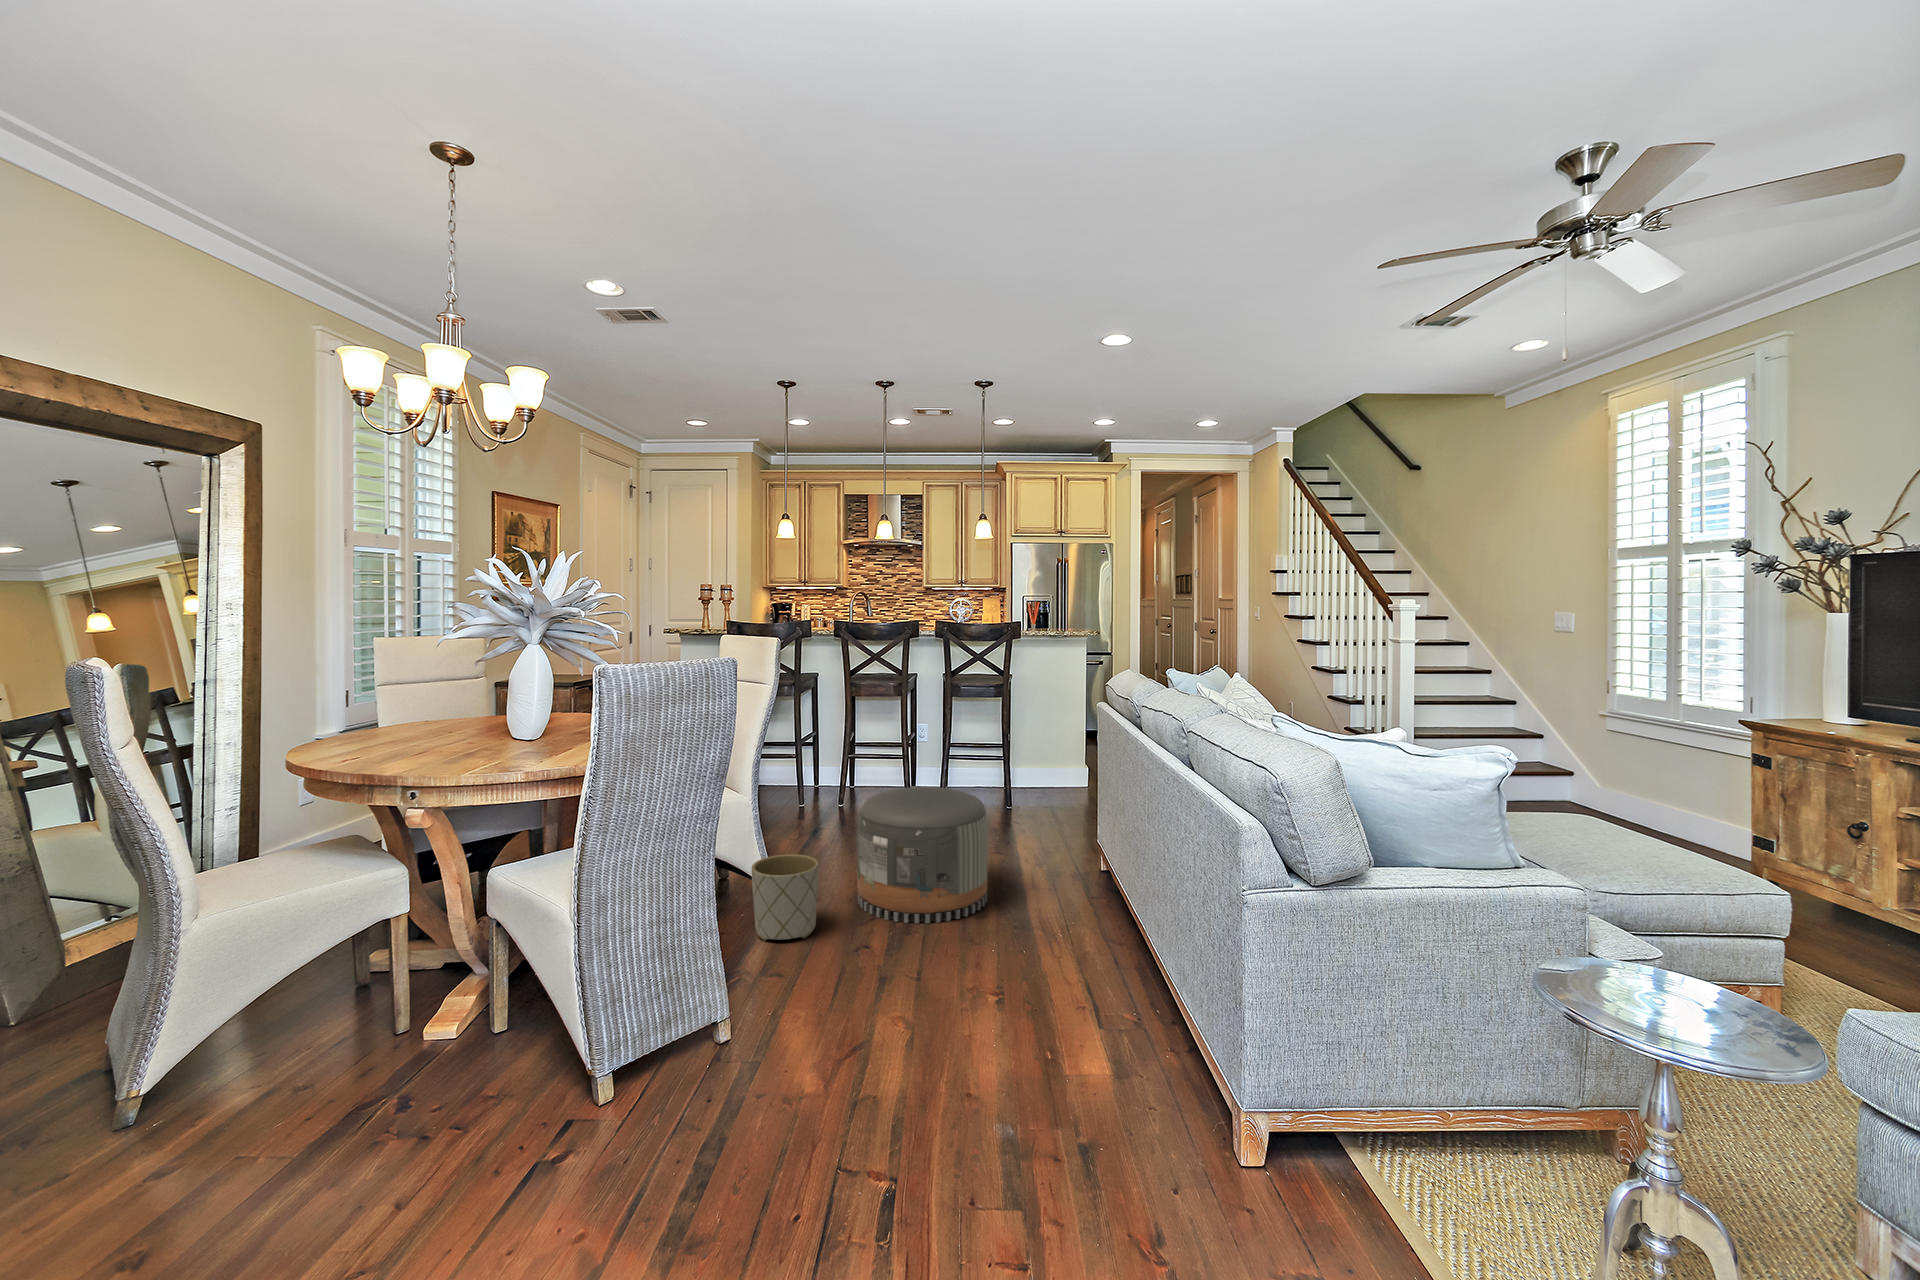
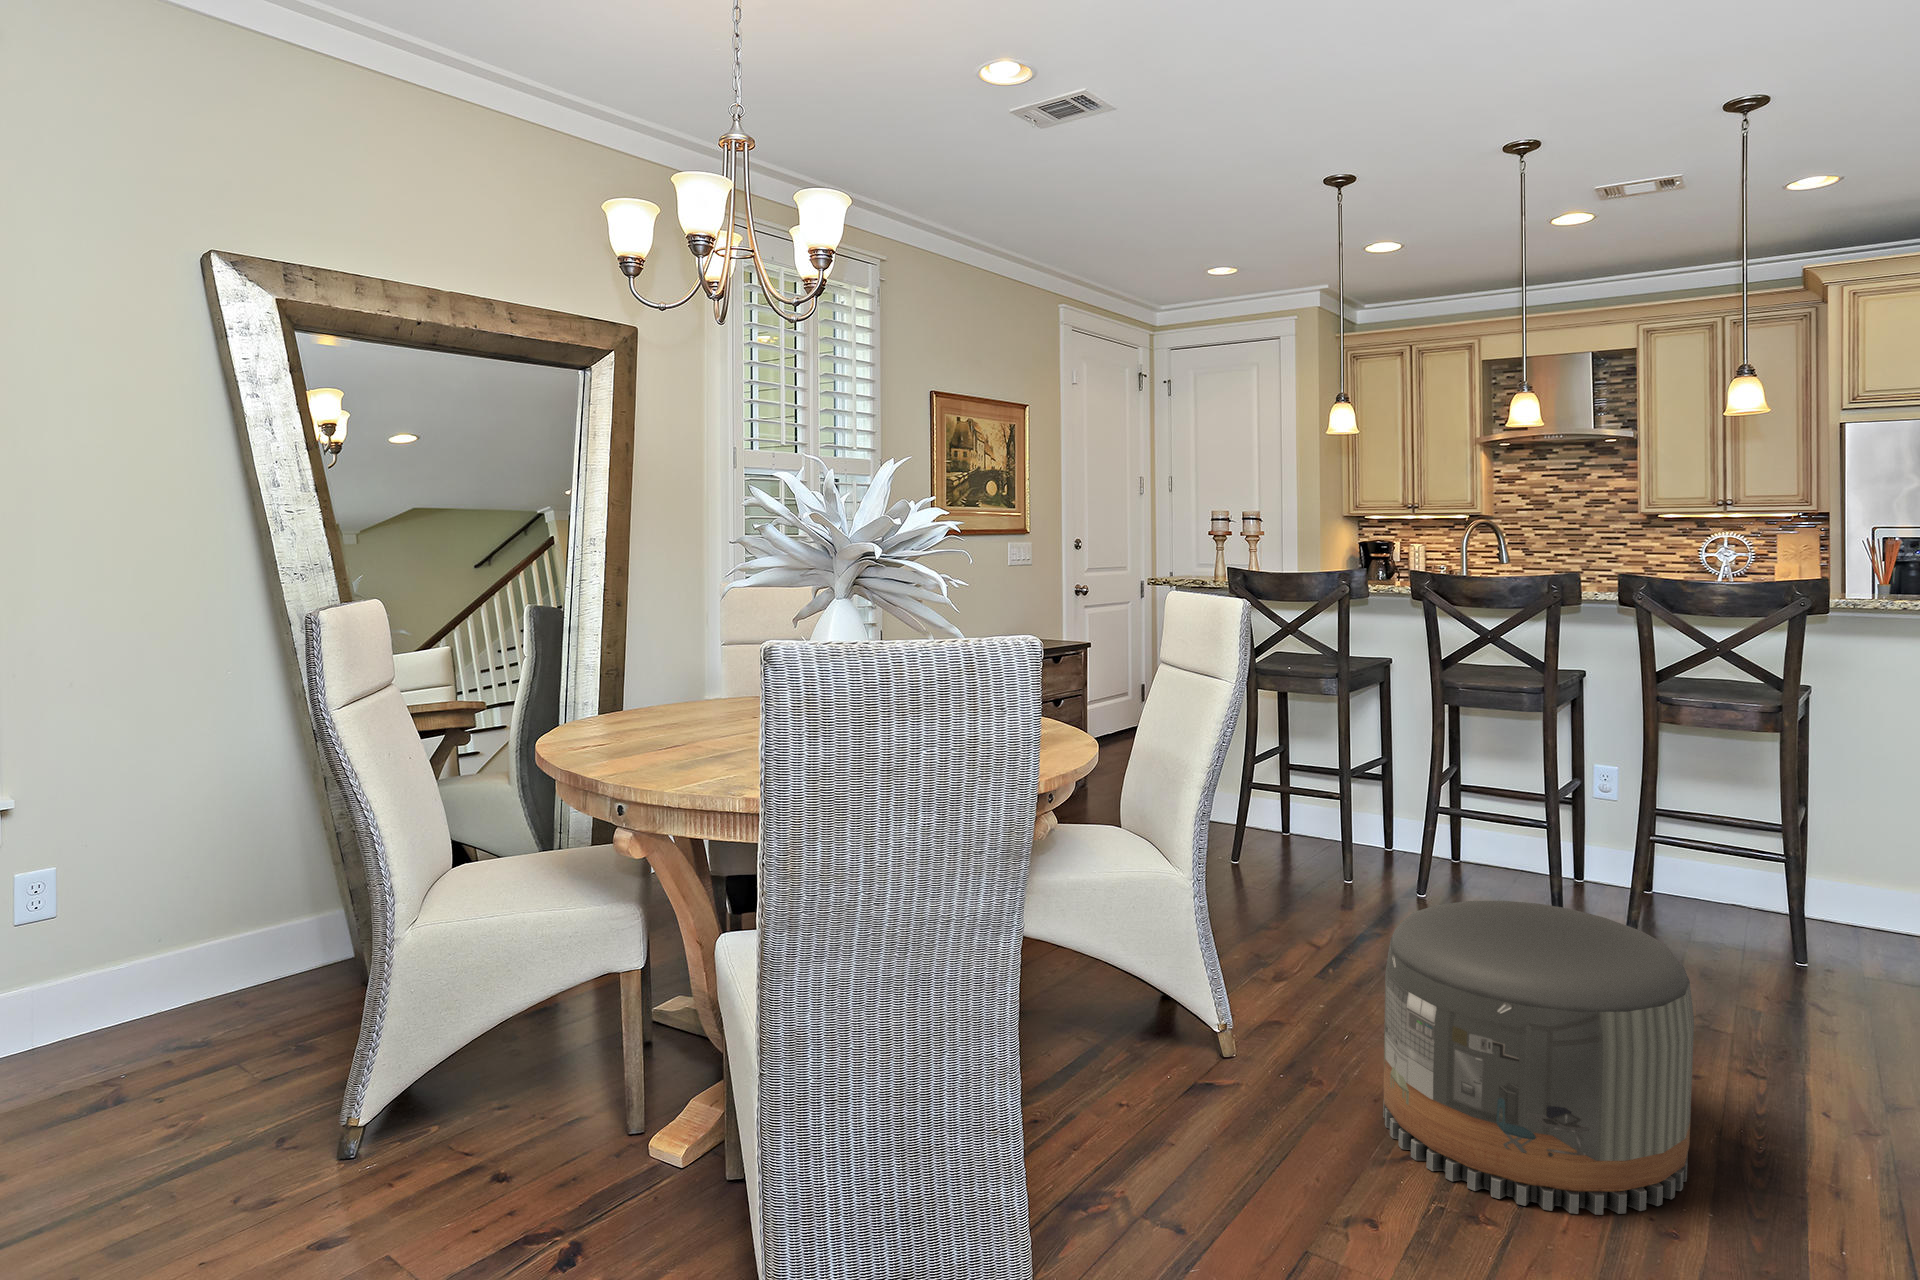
planter: present [751,854,819,941] -> none [1161,993,1288,1166]

